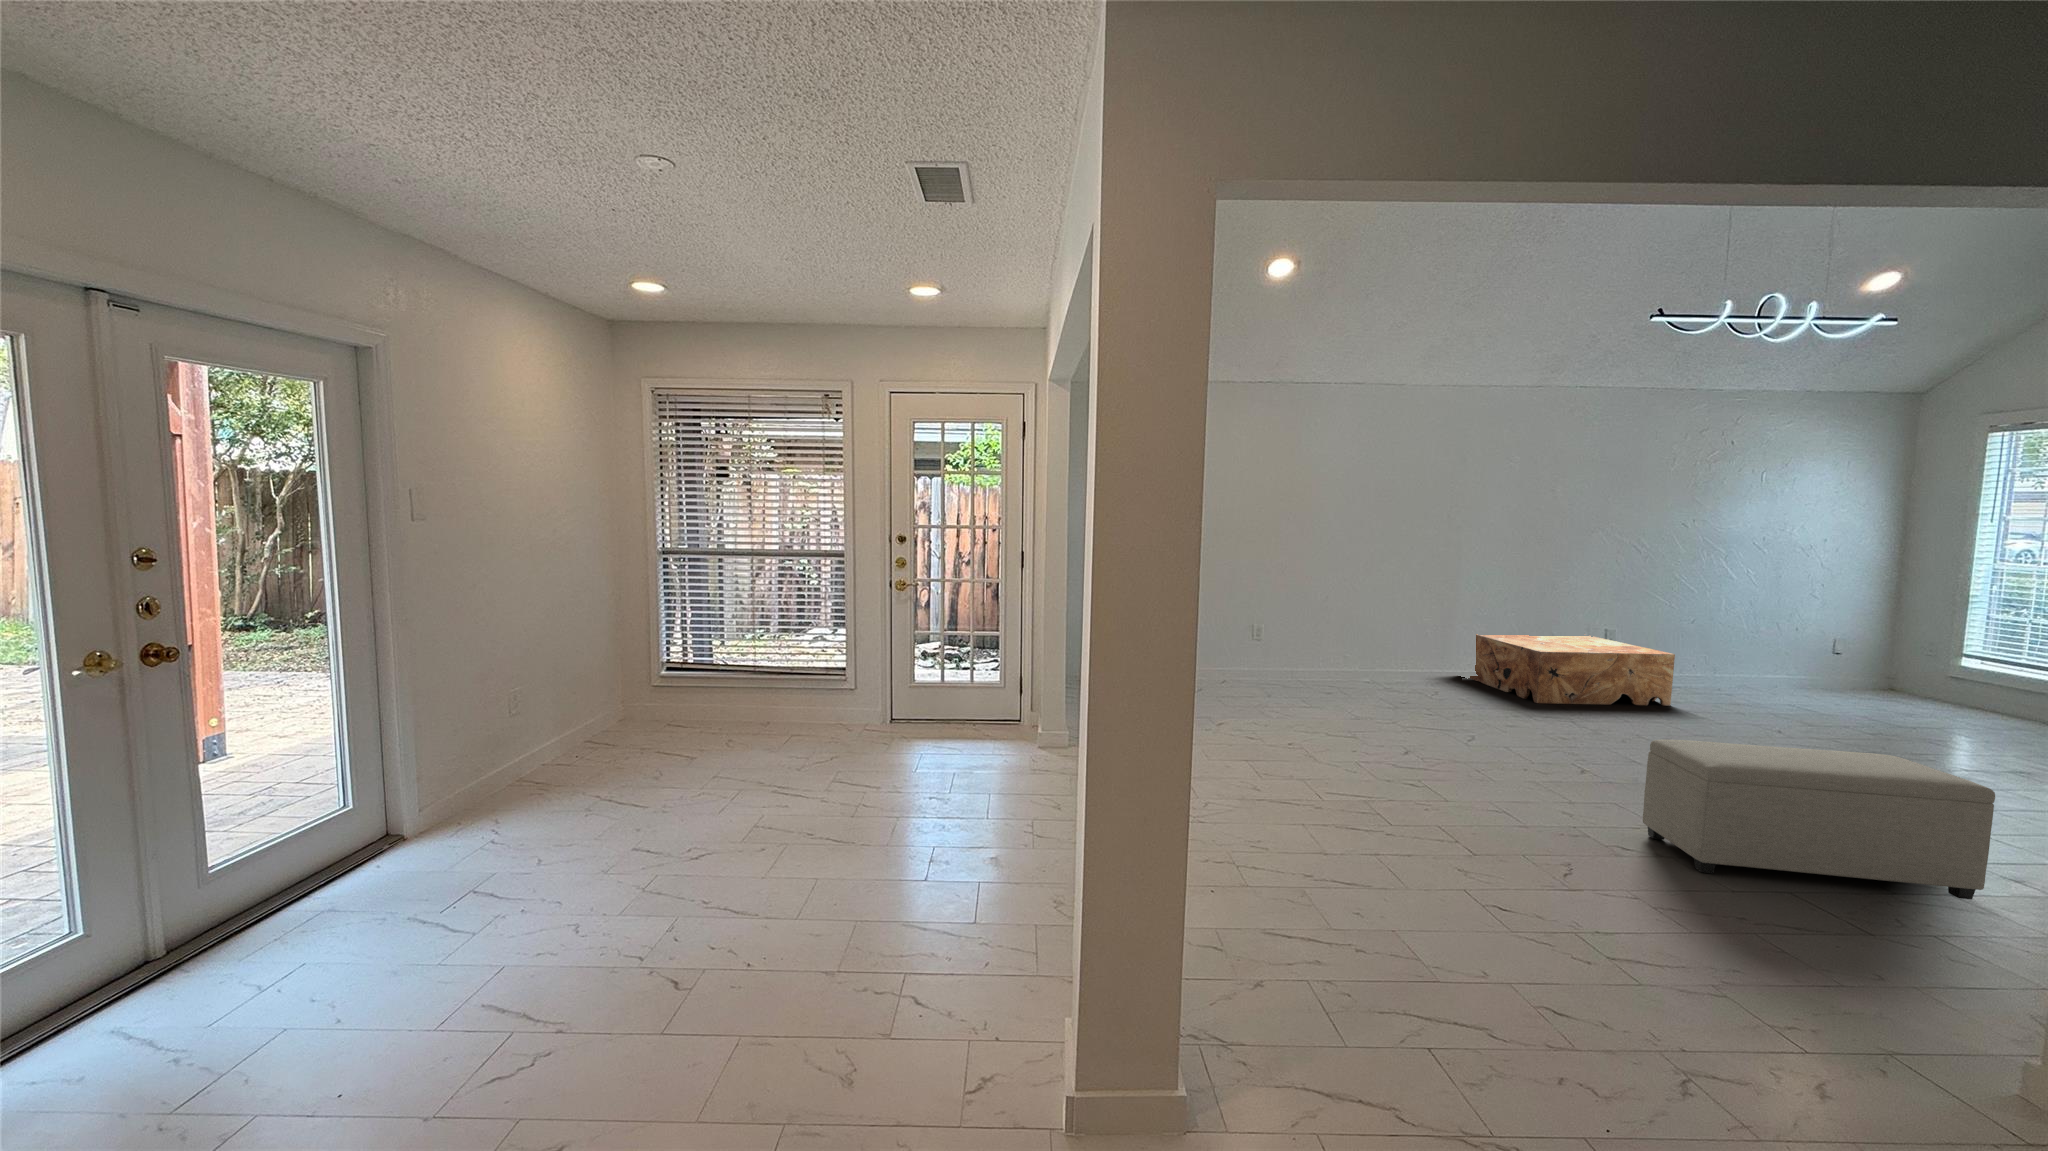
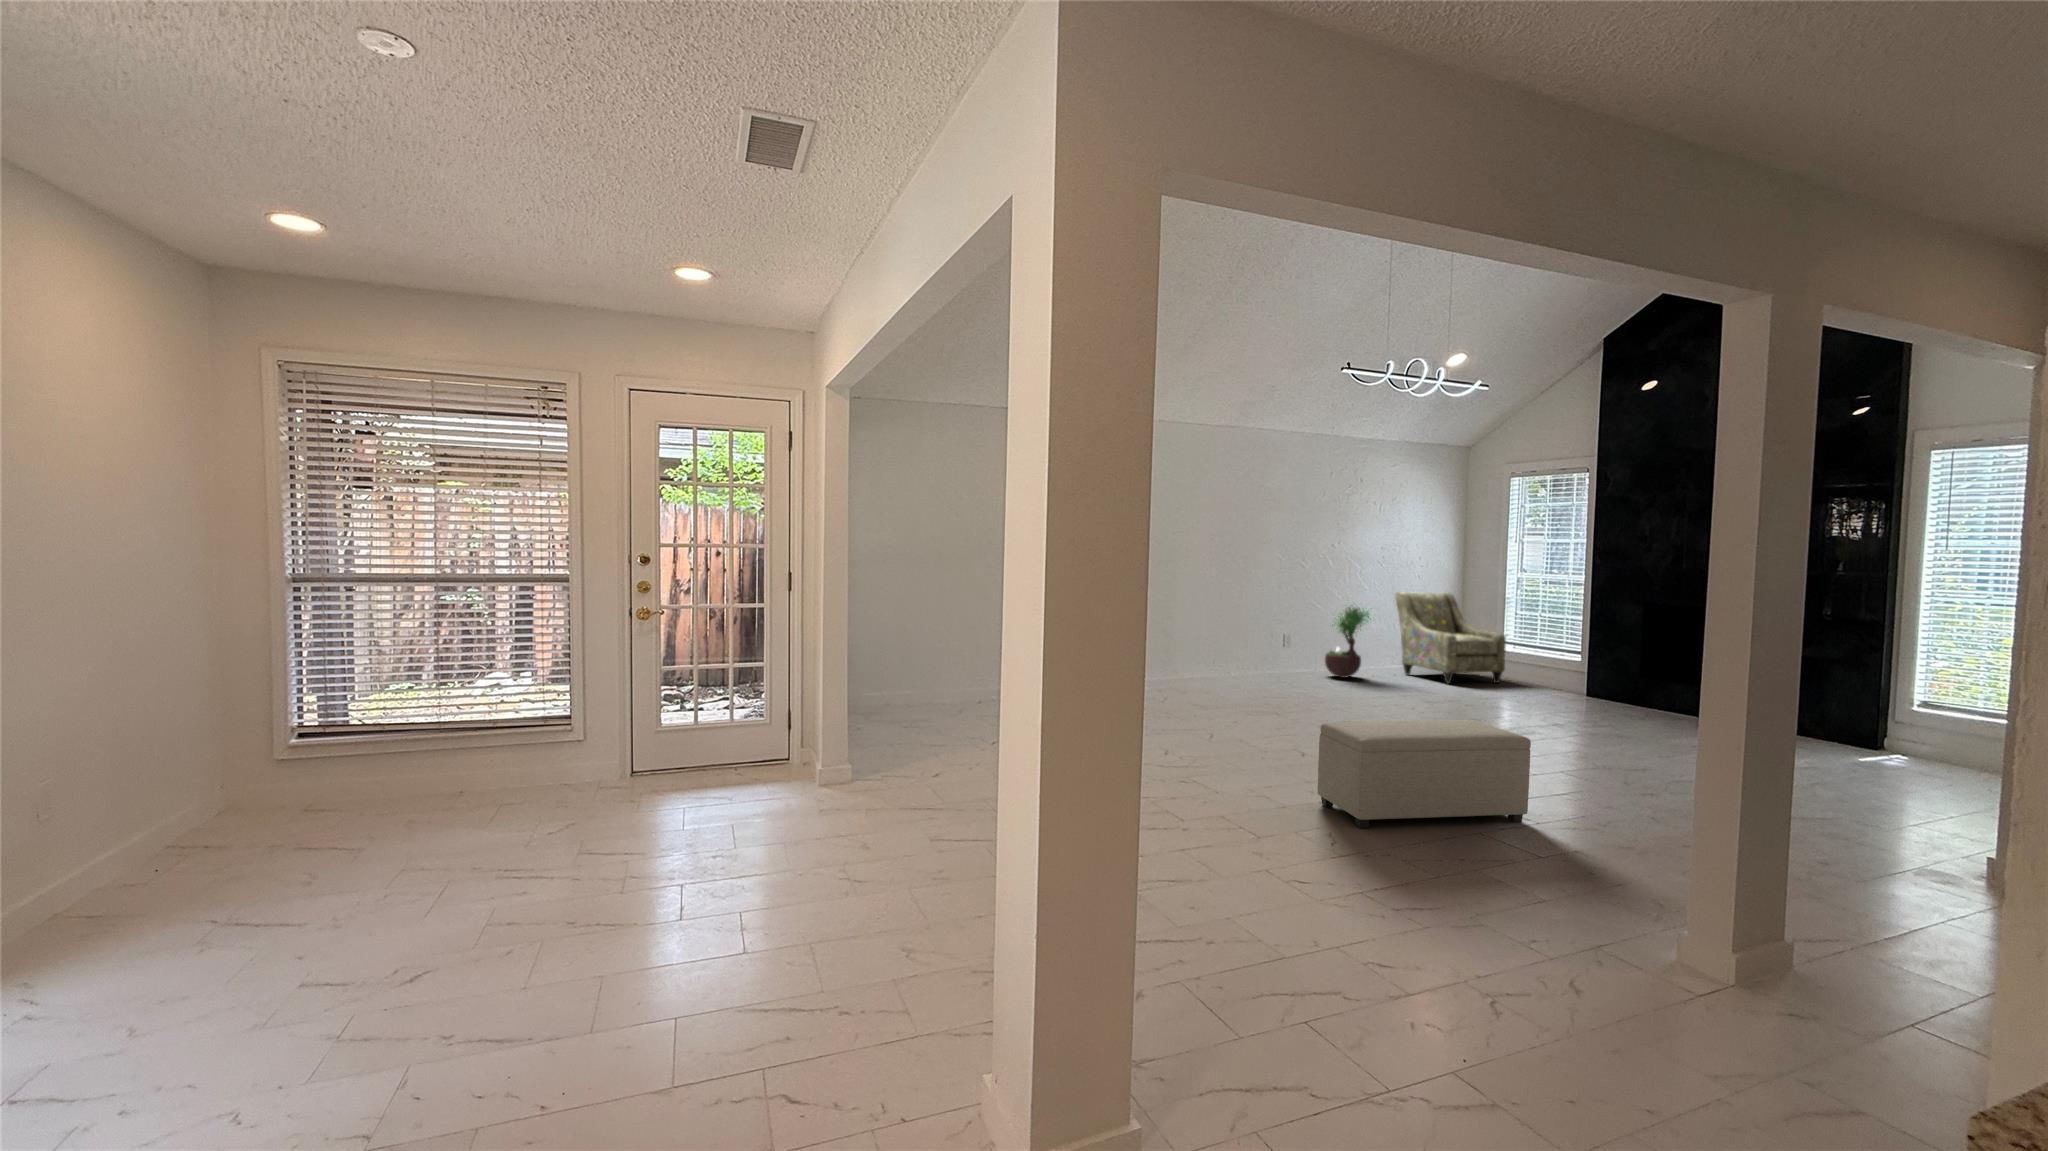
armchair: none [1784,585,1966,707] -> present [1395,592,1506,684]
potted tree: none [1674,591,1752,684] -> present [1325,605,1372,678]
coffee table: present [1470,634,1675,706] -> none [1166,639,1327,703]

